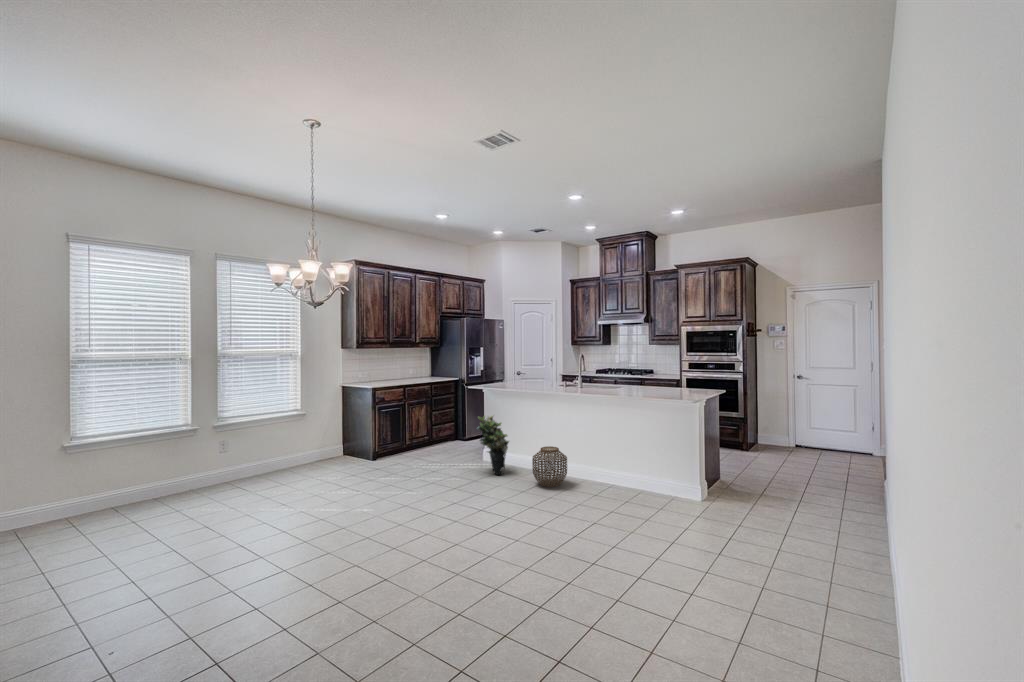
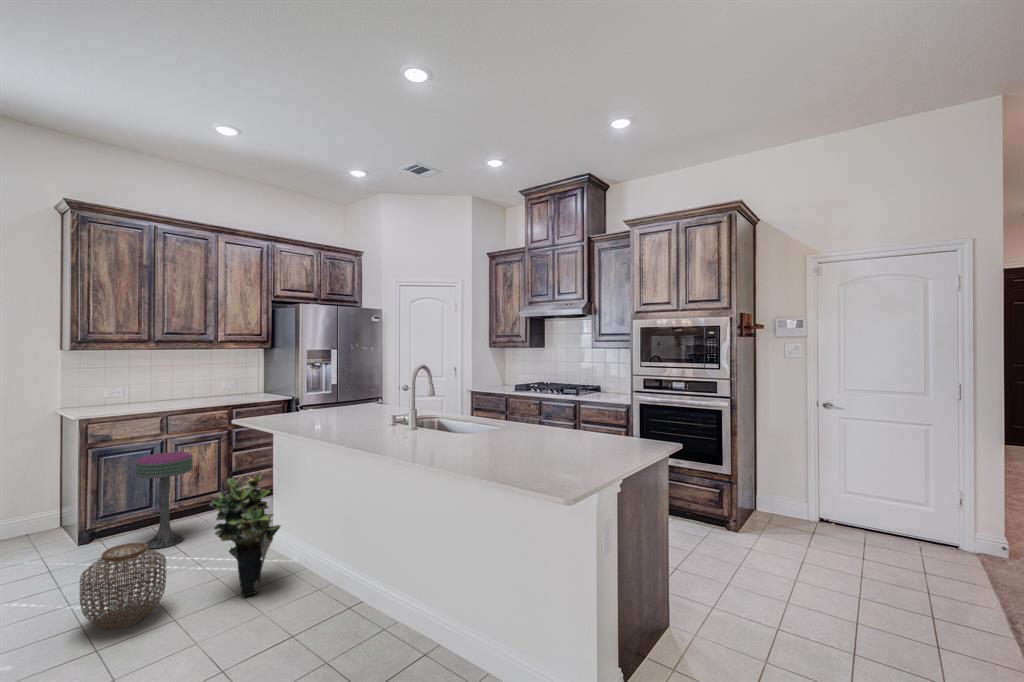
bar stool: none [405,408,432,462] -> present [135,452,193,548]
woven basket: present [532,446,567,487] -> present [80,543,166,630]

